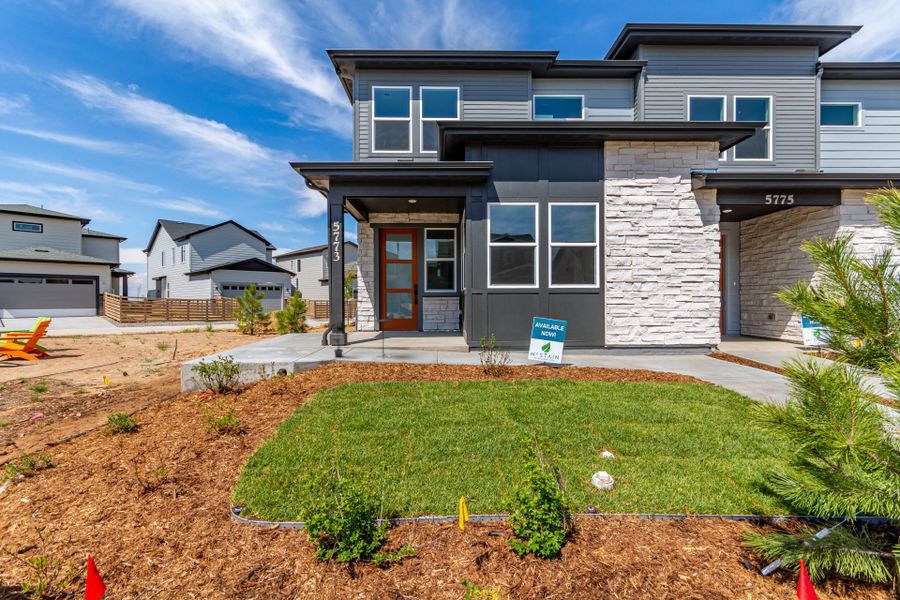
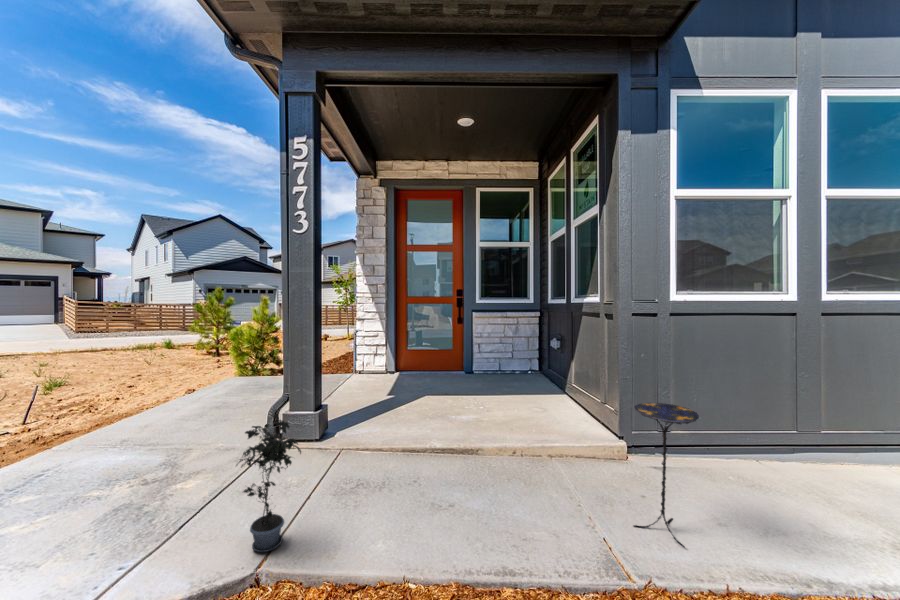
side table: present [375,320,391,354] -> present [634,403,699,547]

